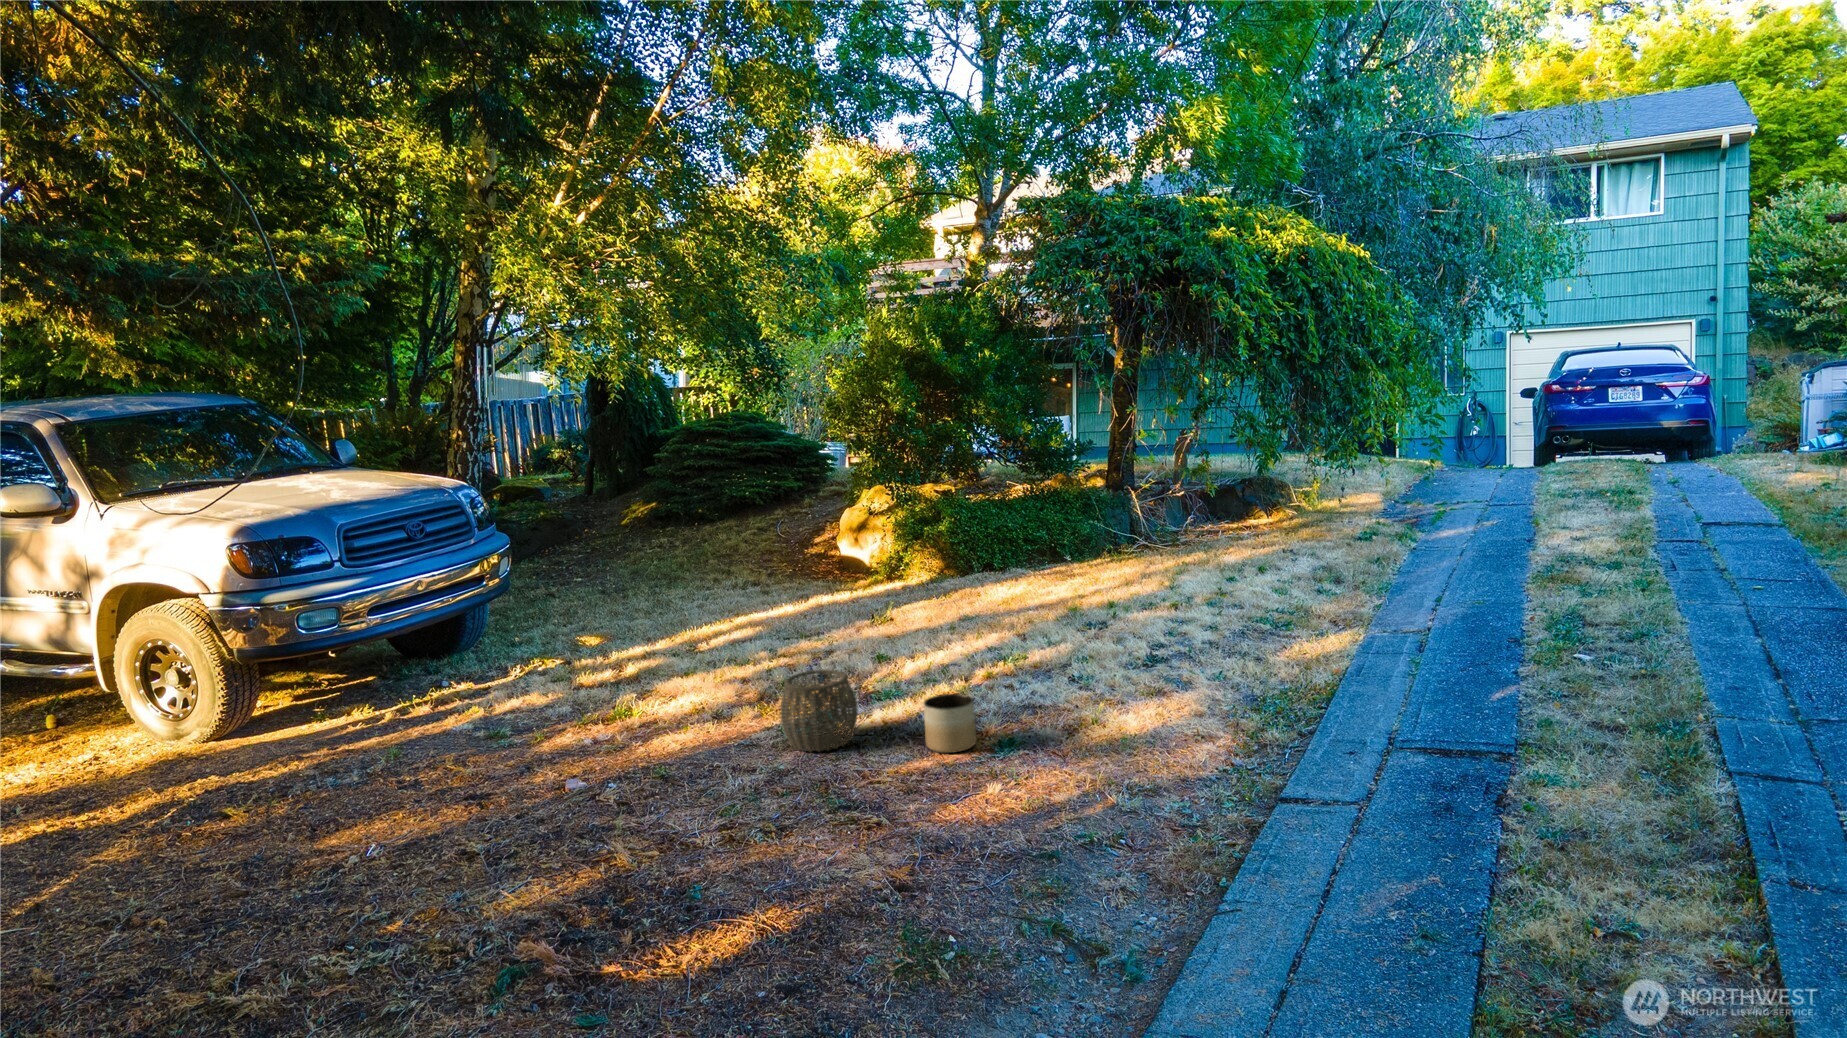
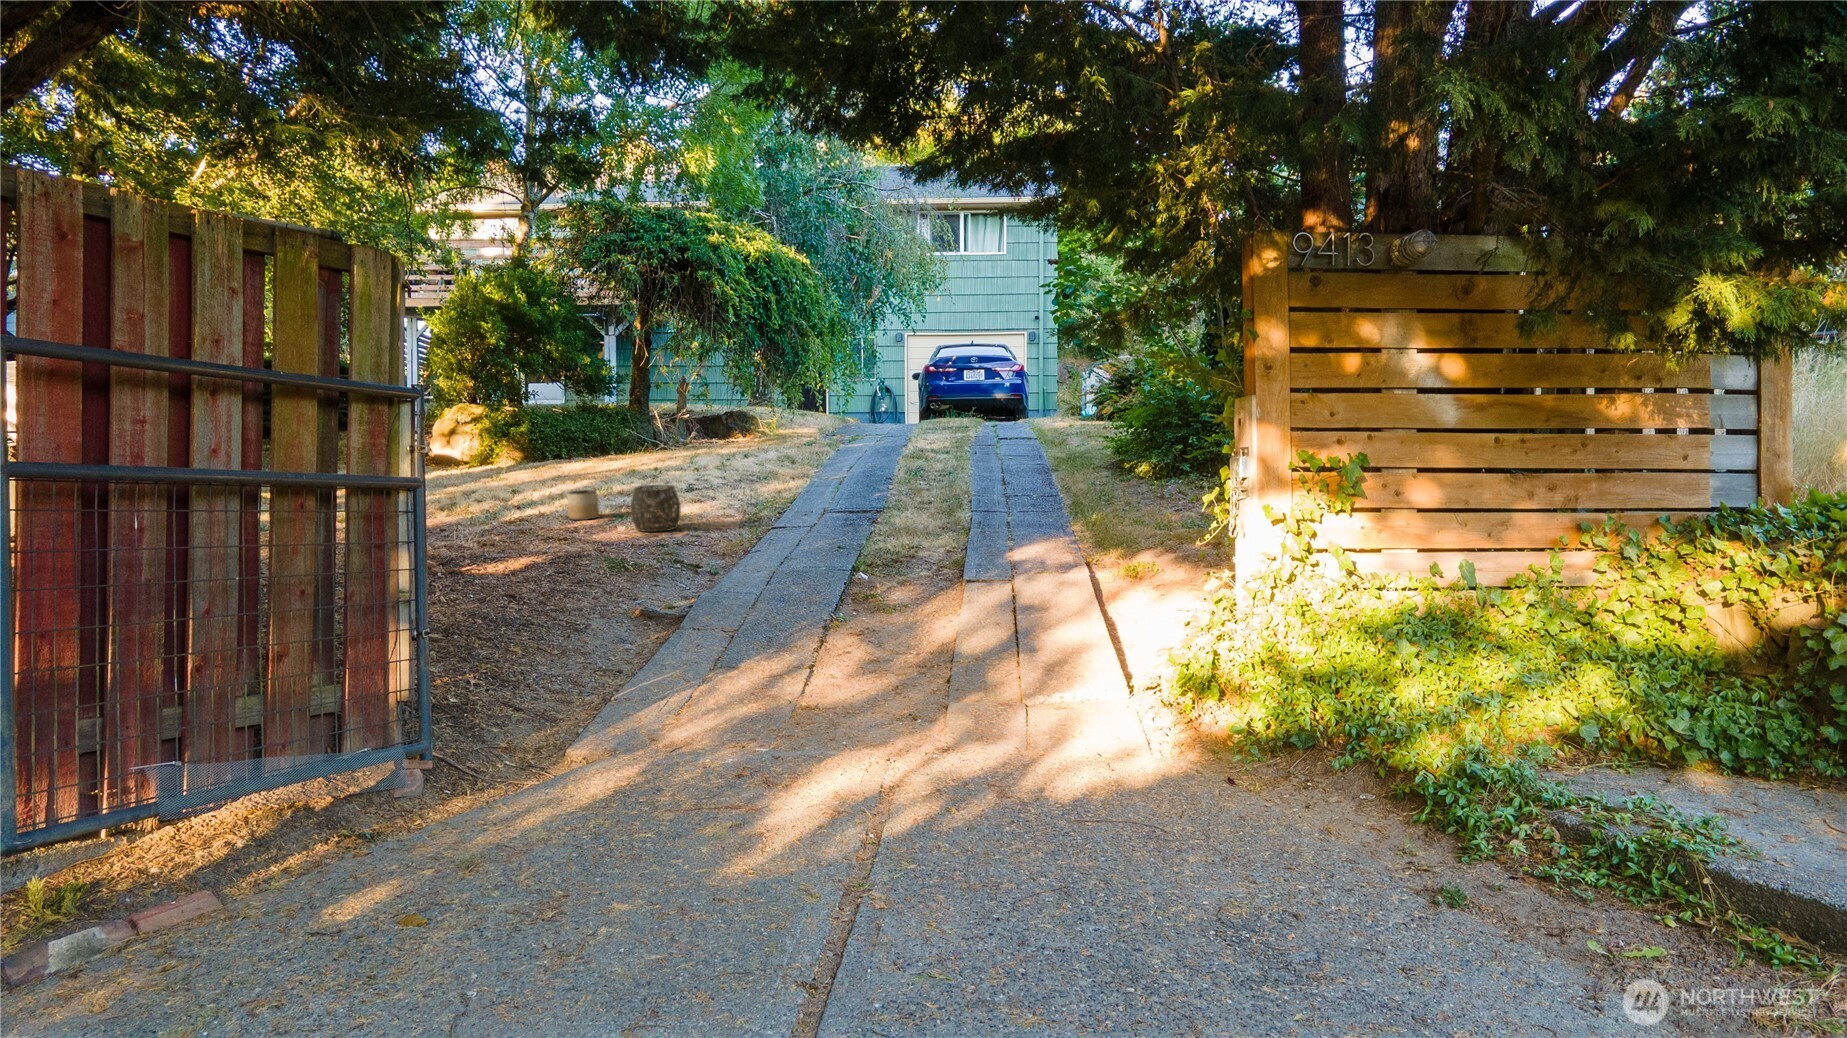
woven basket: present [780,670,858,752] -> present [630,485,681,532]

